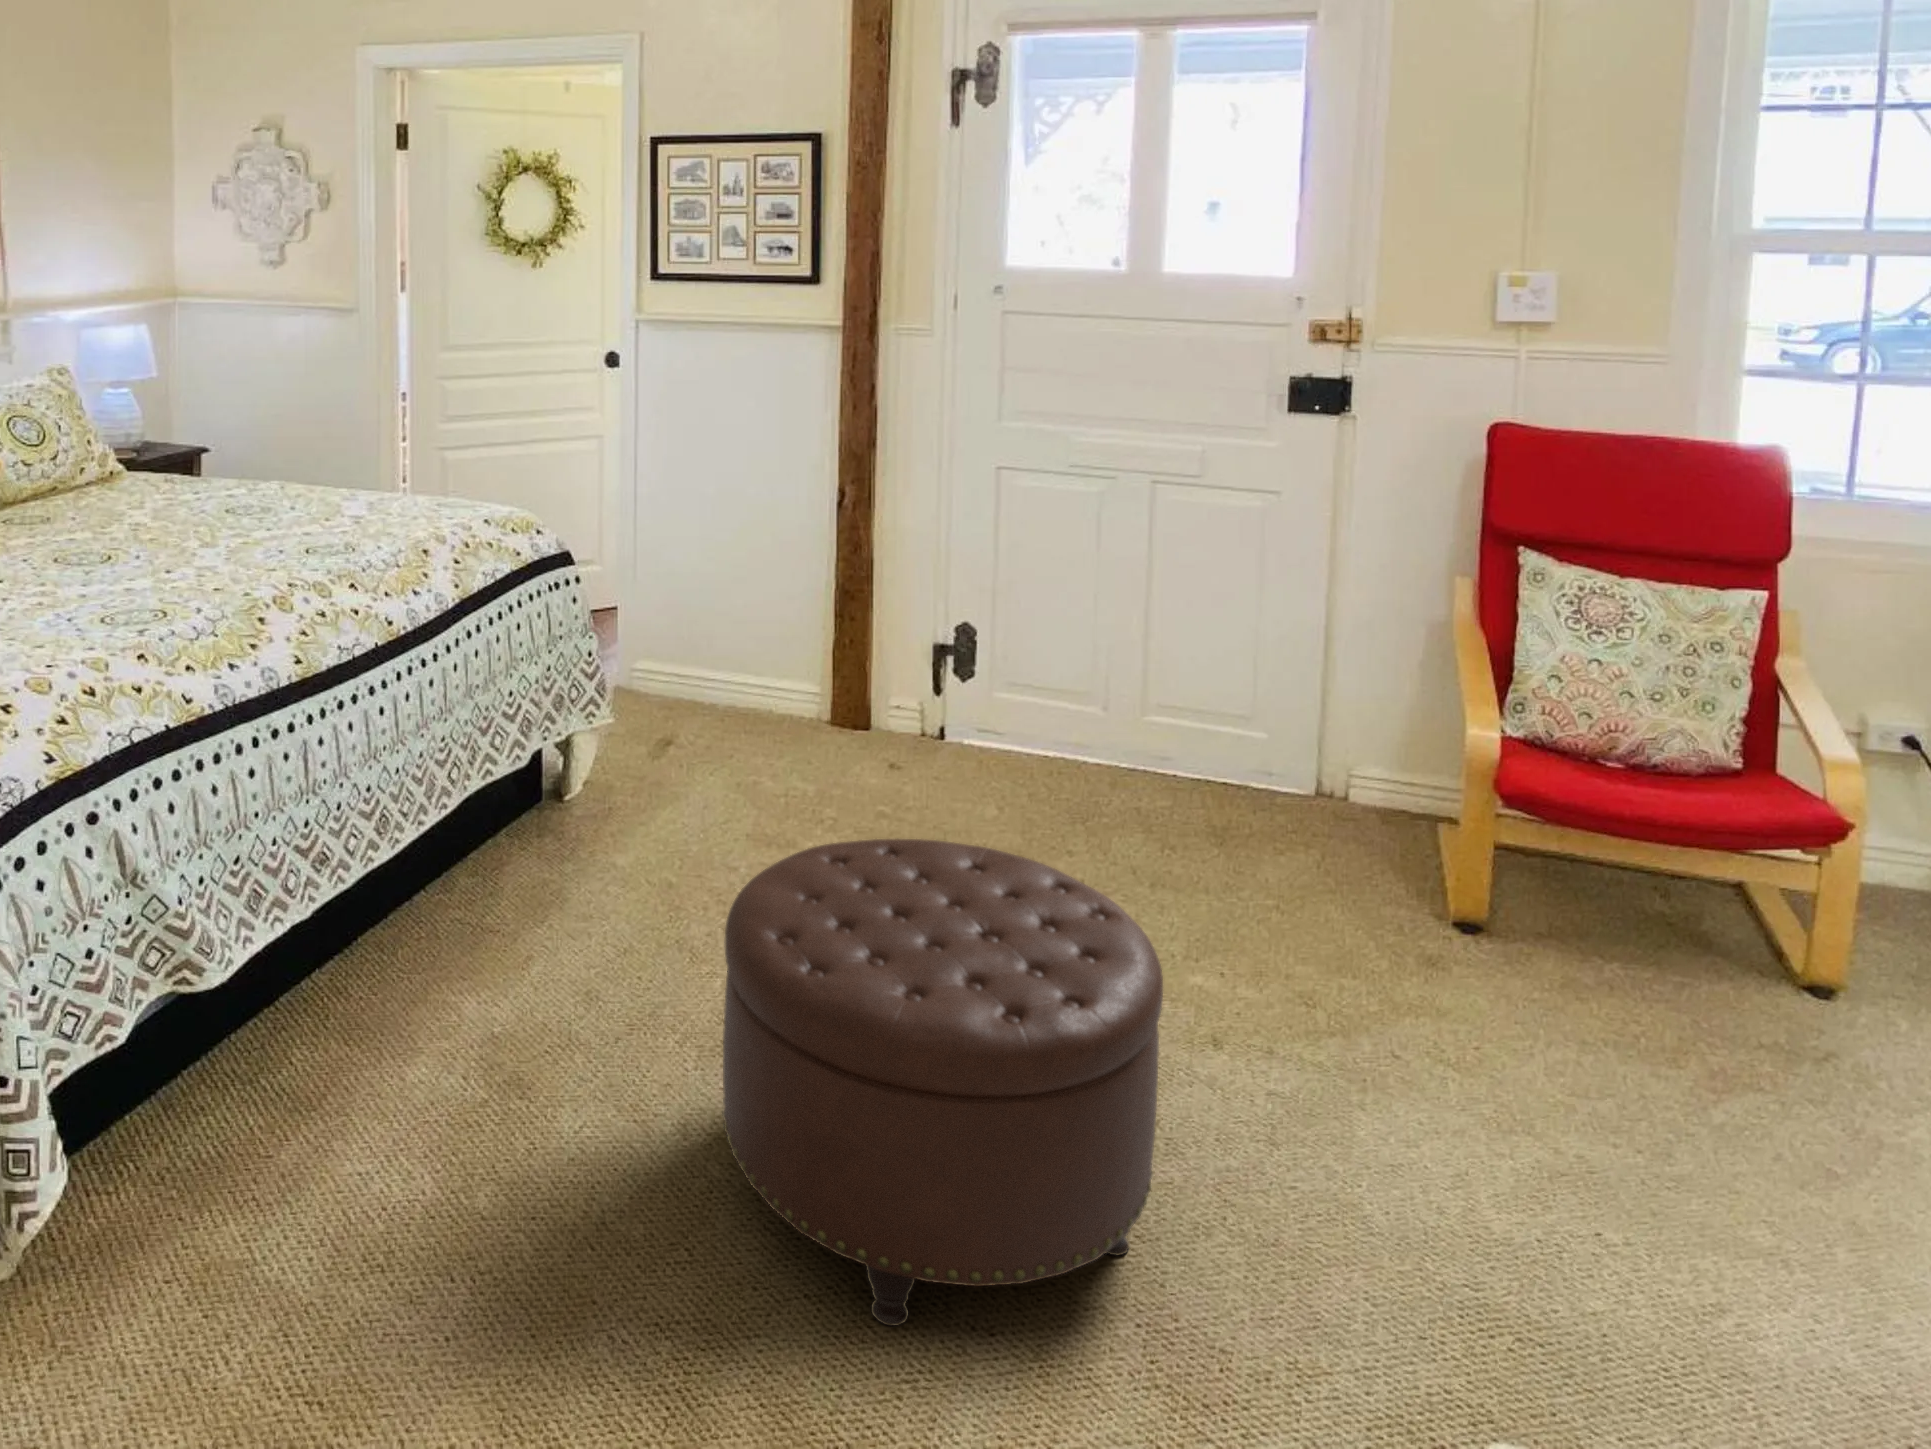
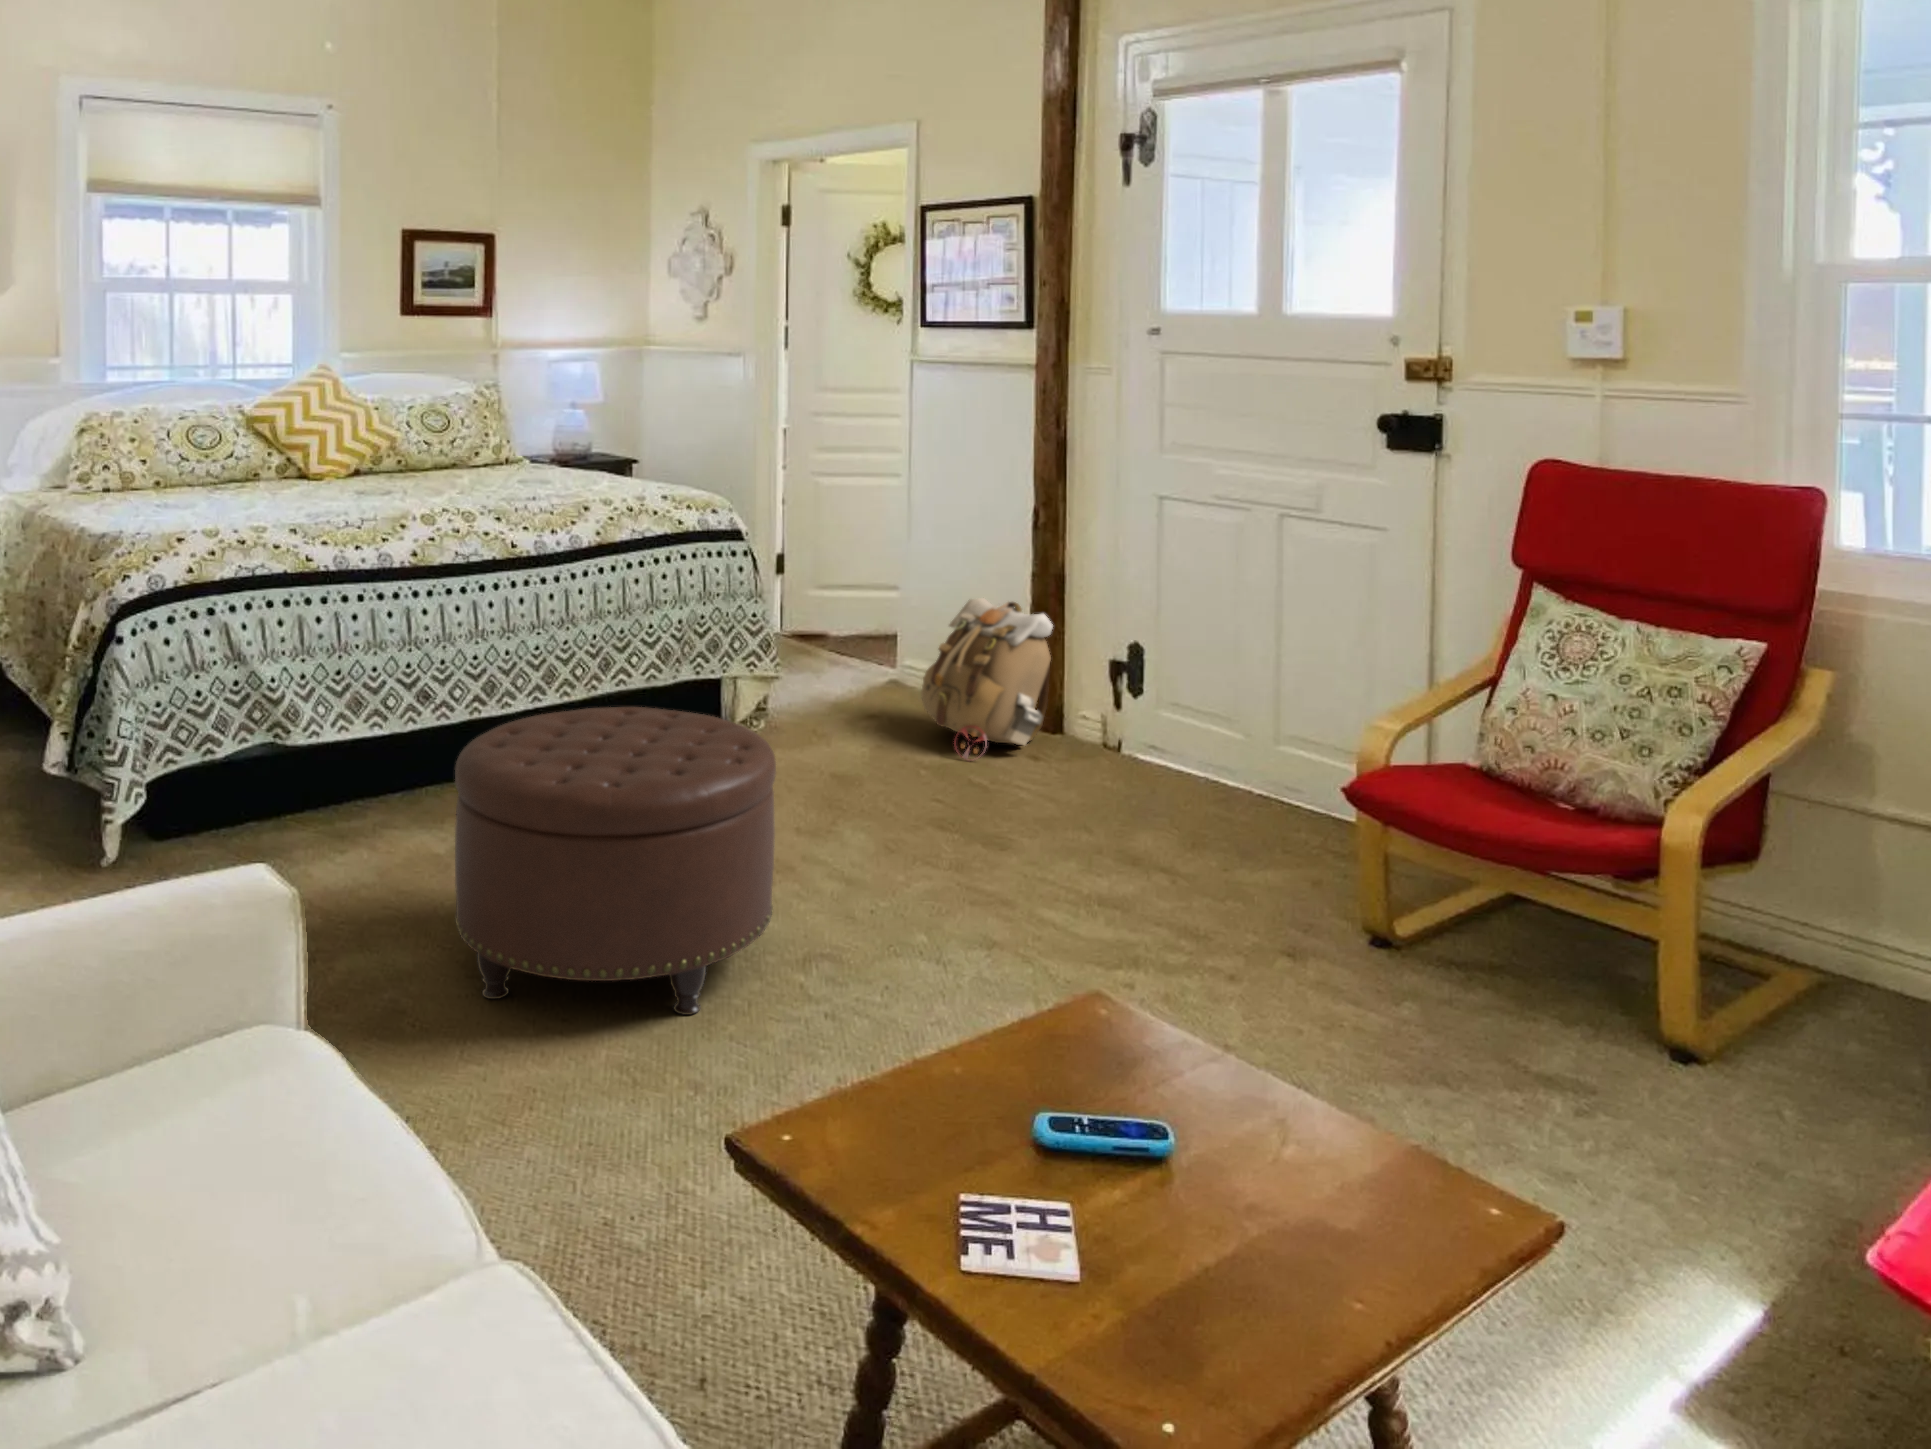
backpack: none [744,583,900,773] -> present [921,598,1053,761]

